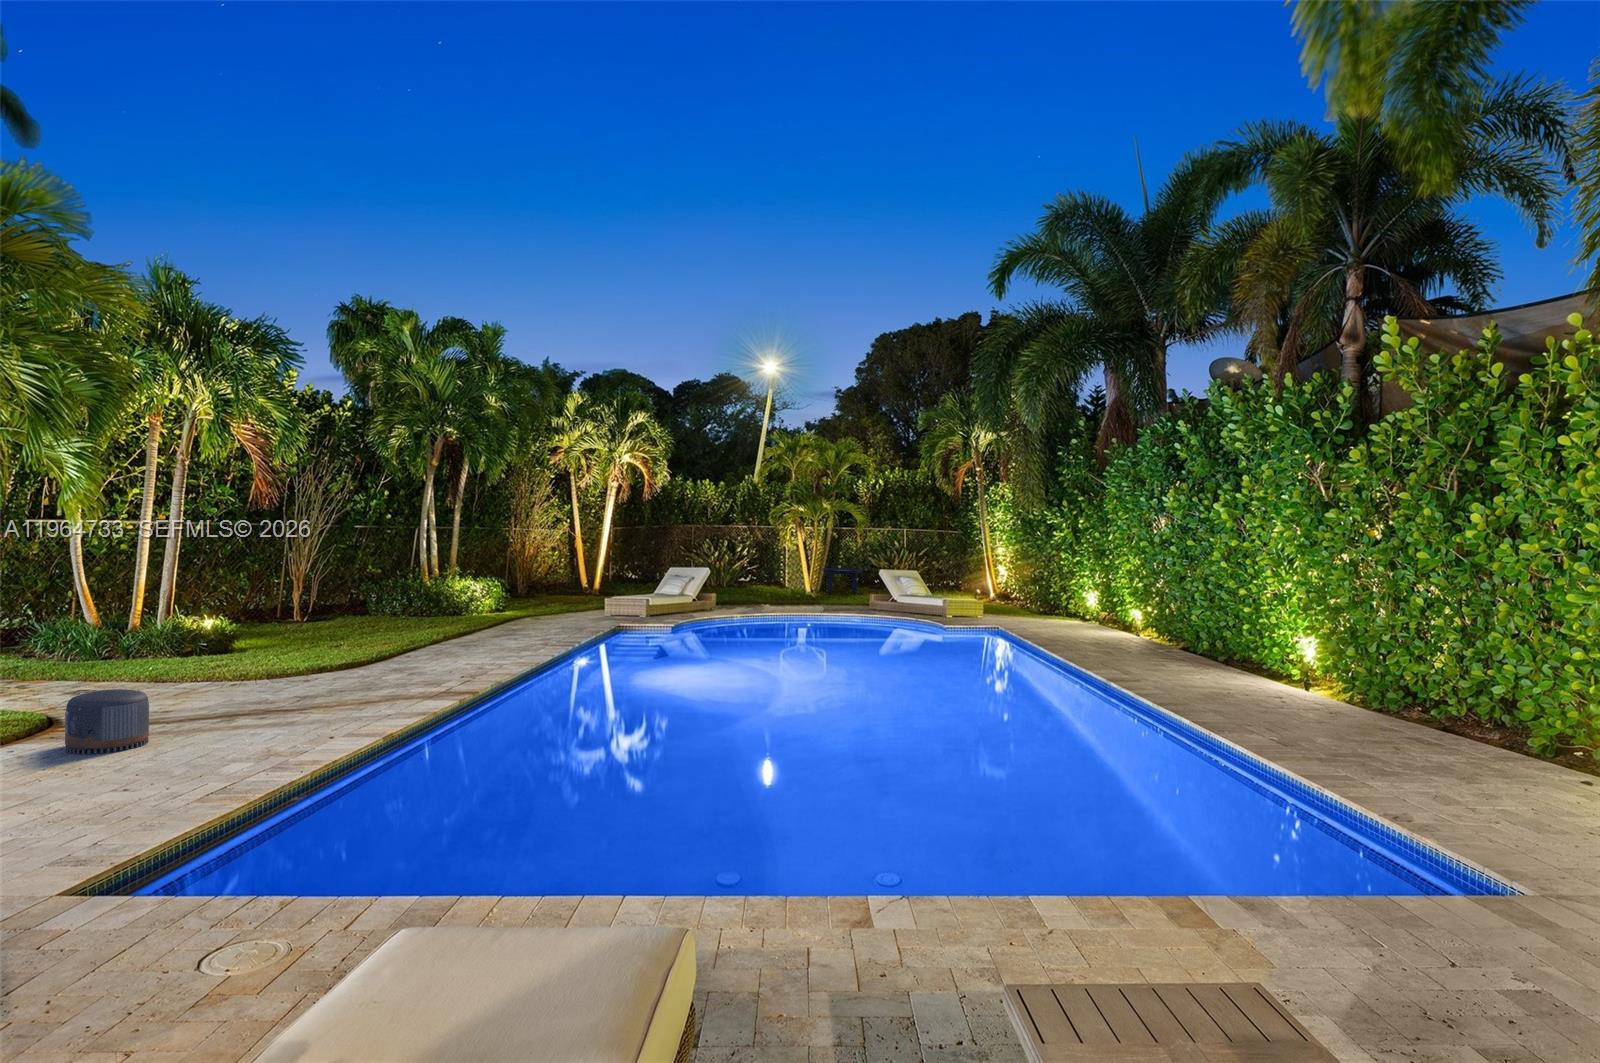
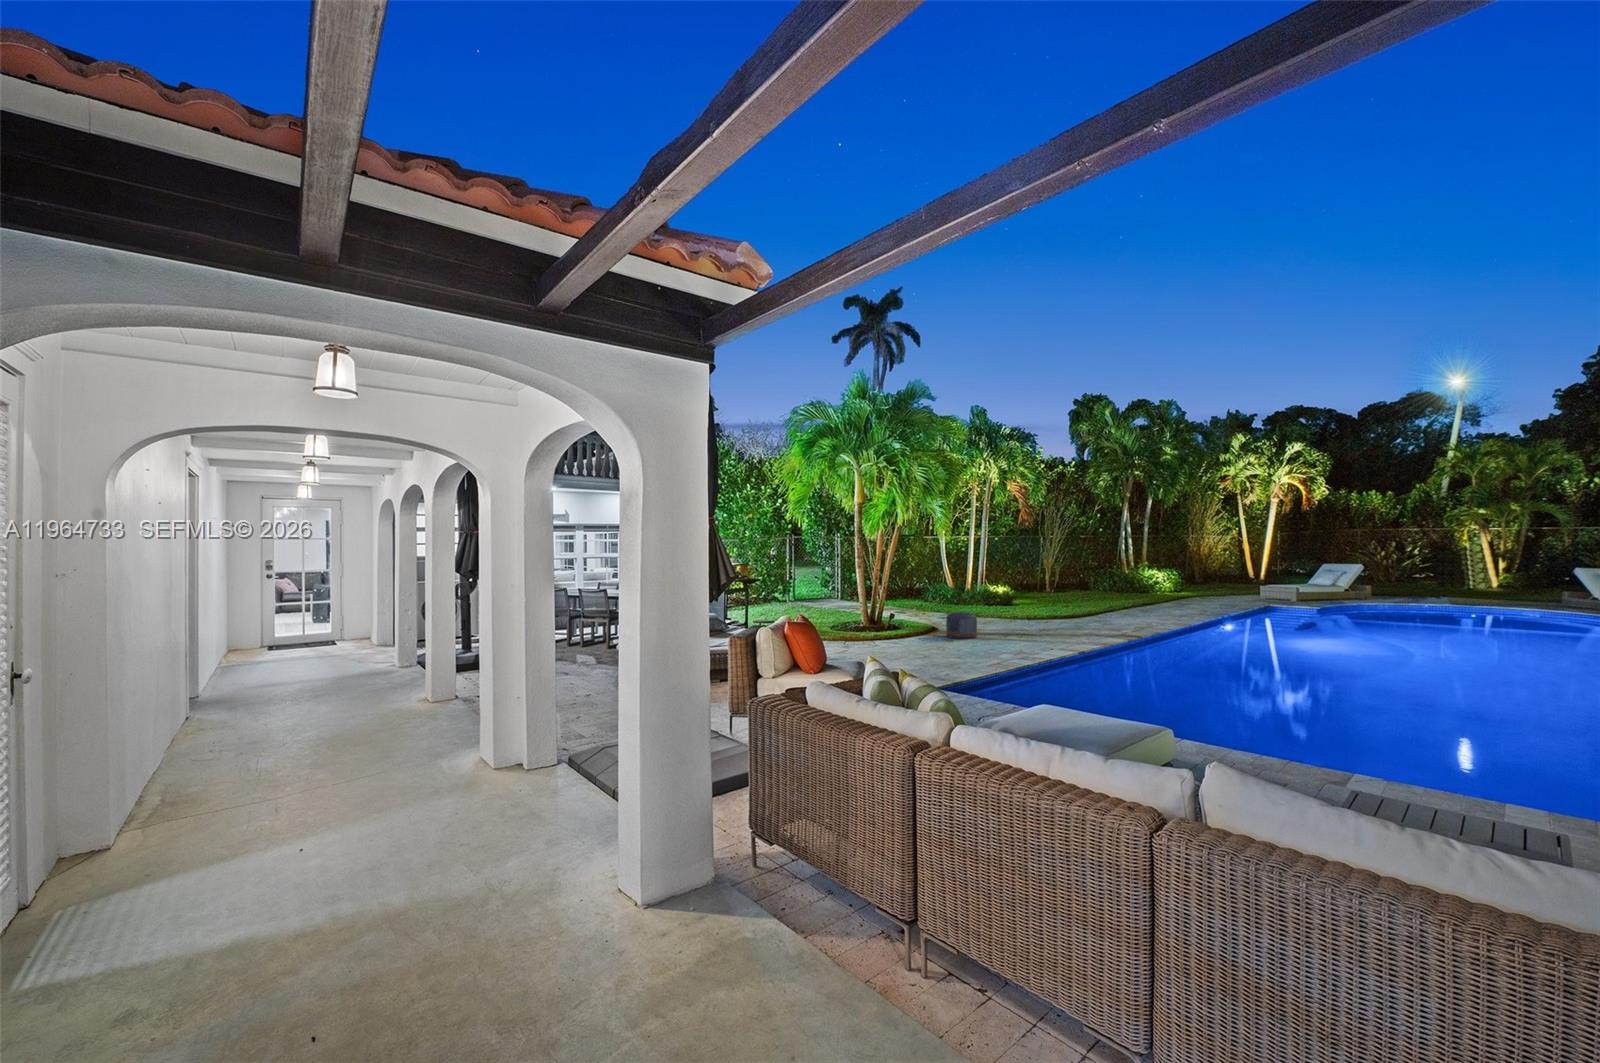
round table: present [823,568,862,594] -> none [1514,568,1573,594]

